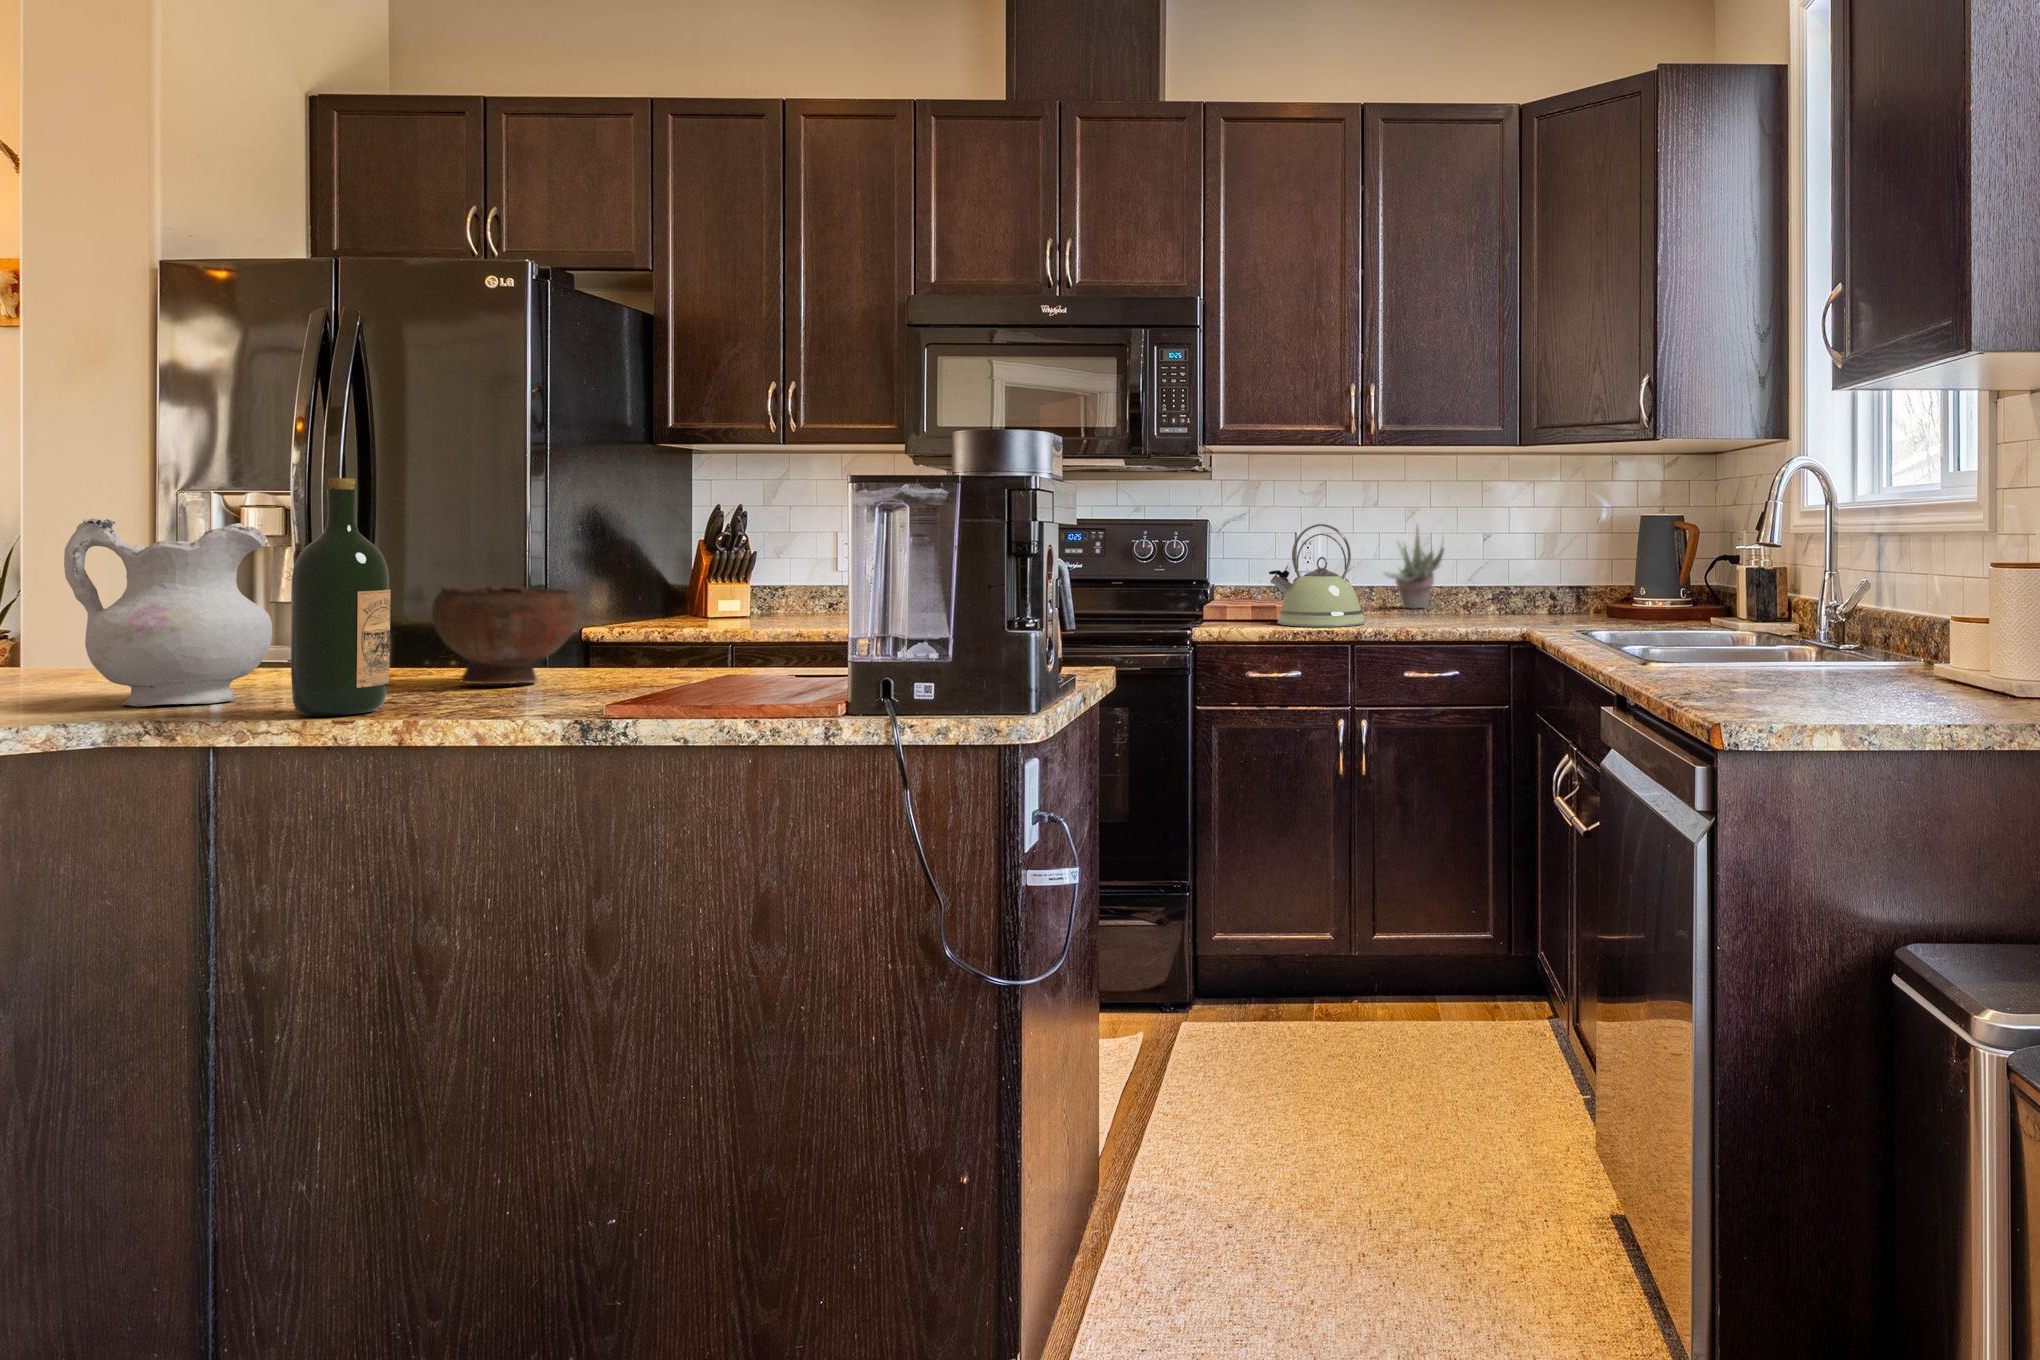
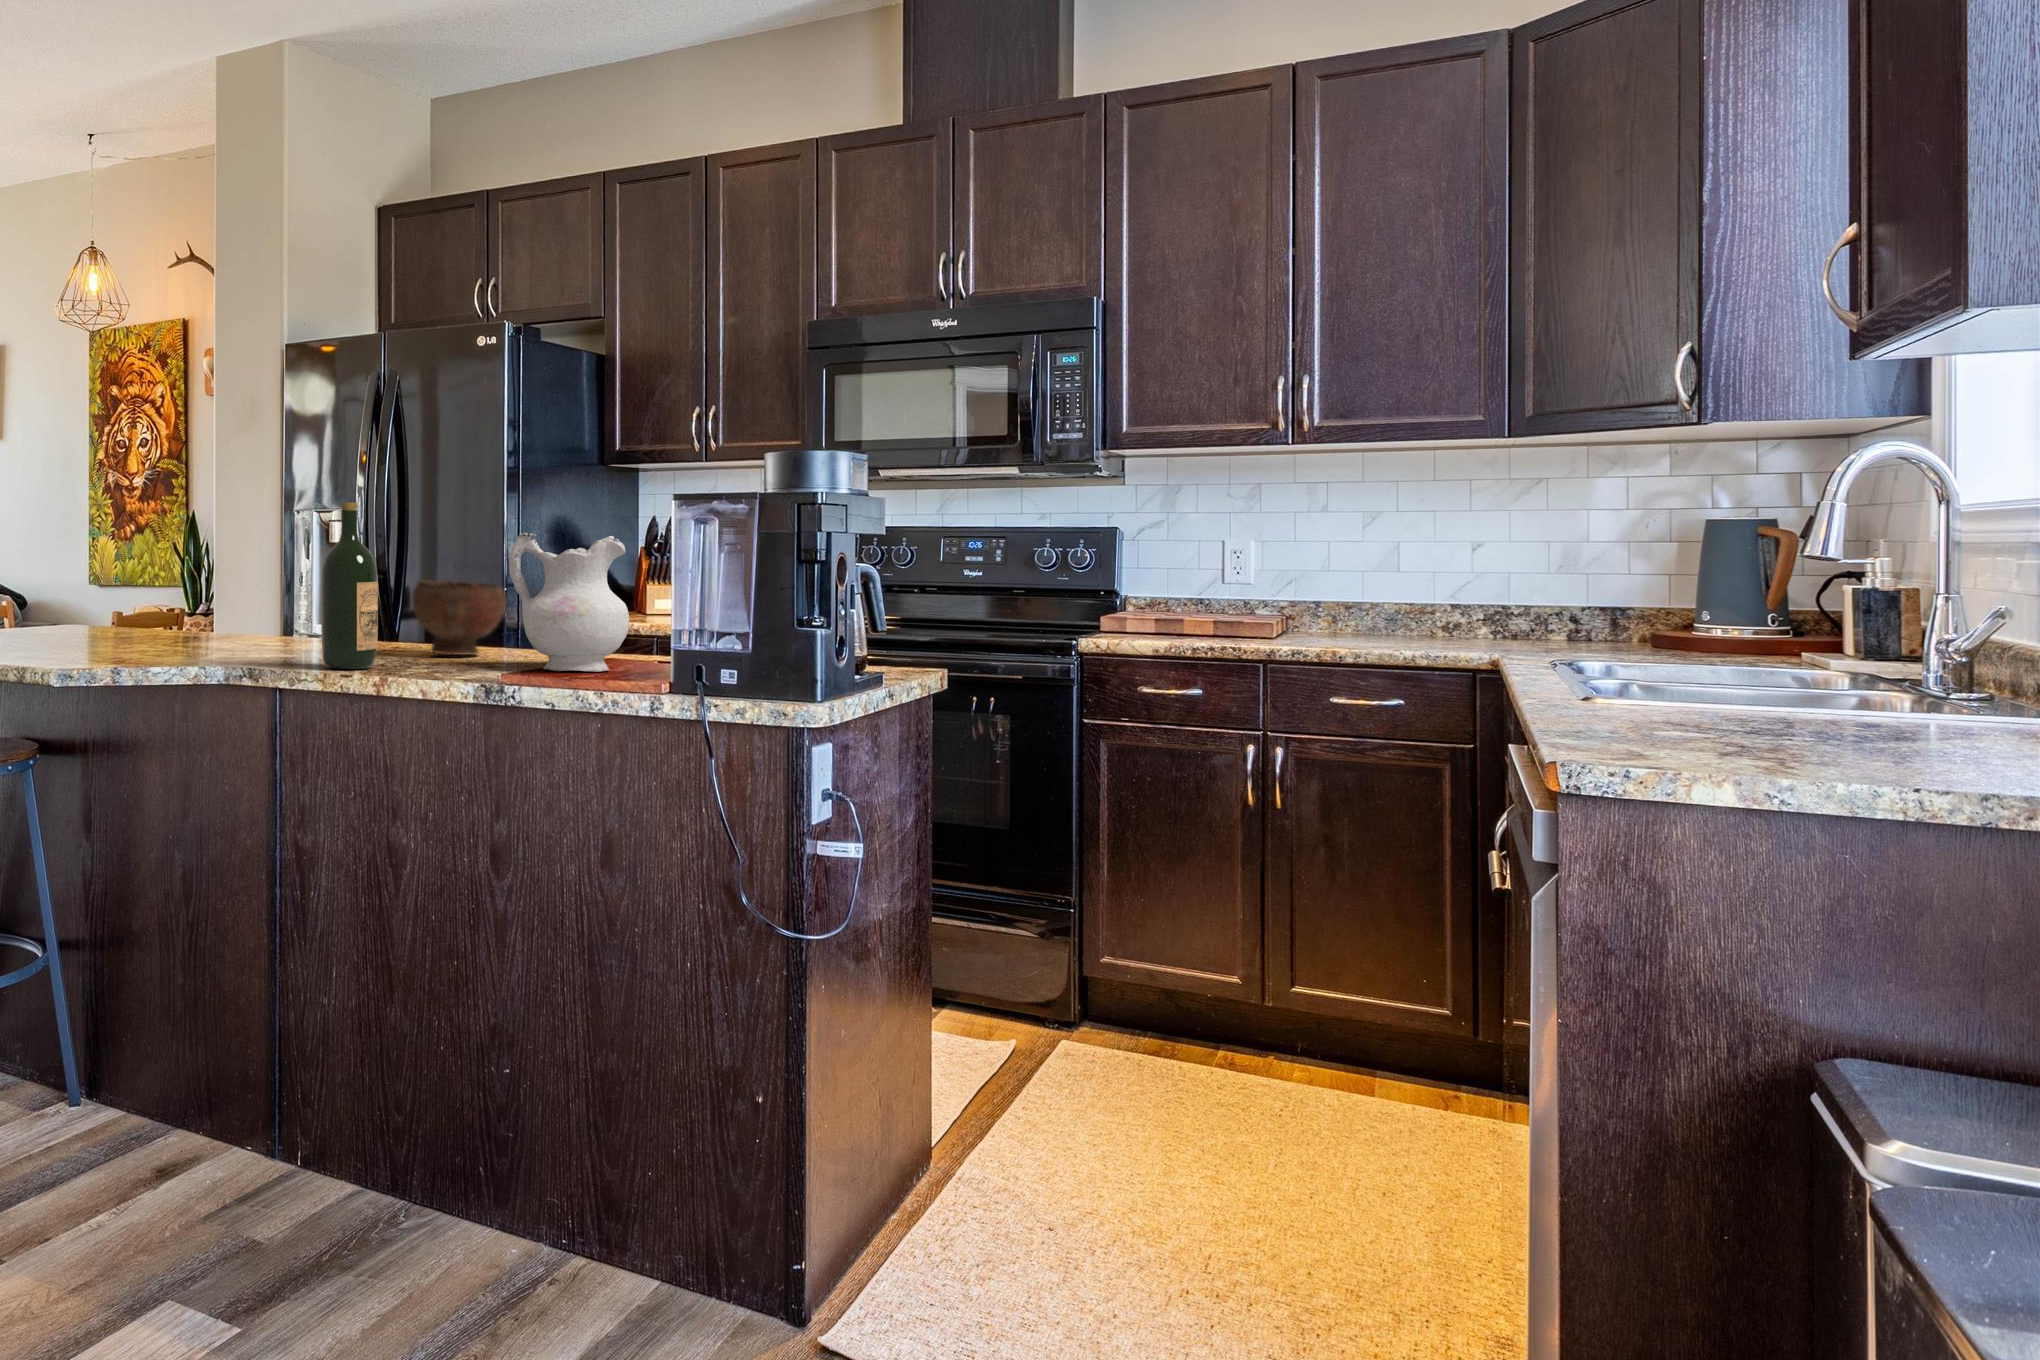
ceramic pitcher: present [64,518,272,707] -> present [509,533,629,672]
kettle: present [1269,524,1365,627] -> none [1164,532,1279,644]
succulent plant: present [1384,526,1444,608] -> none [1322,530,1411,628]

